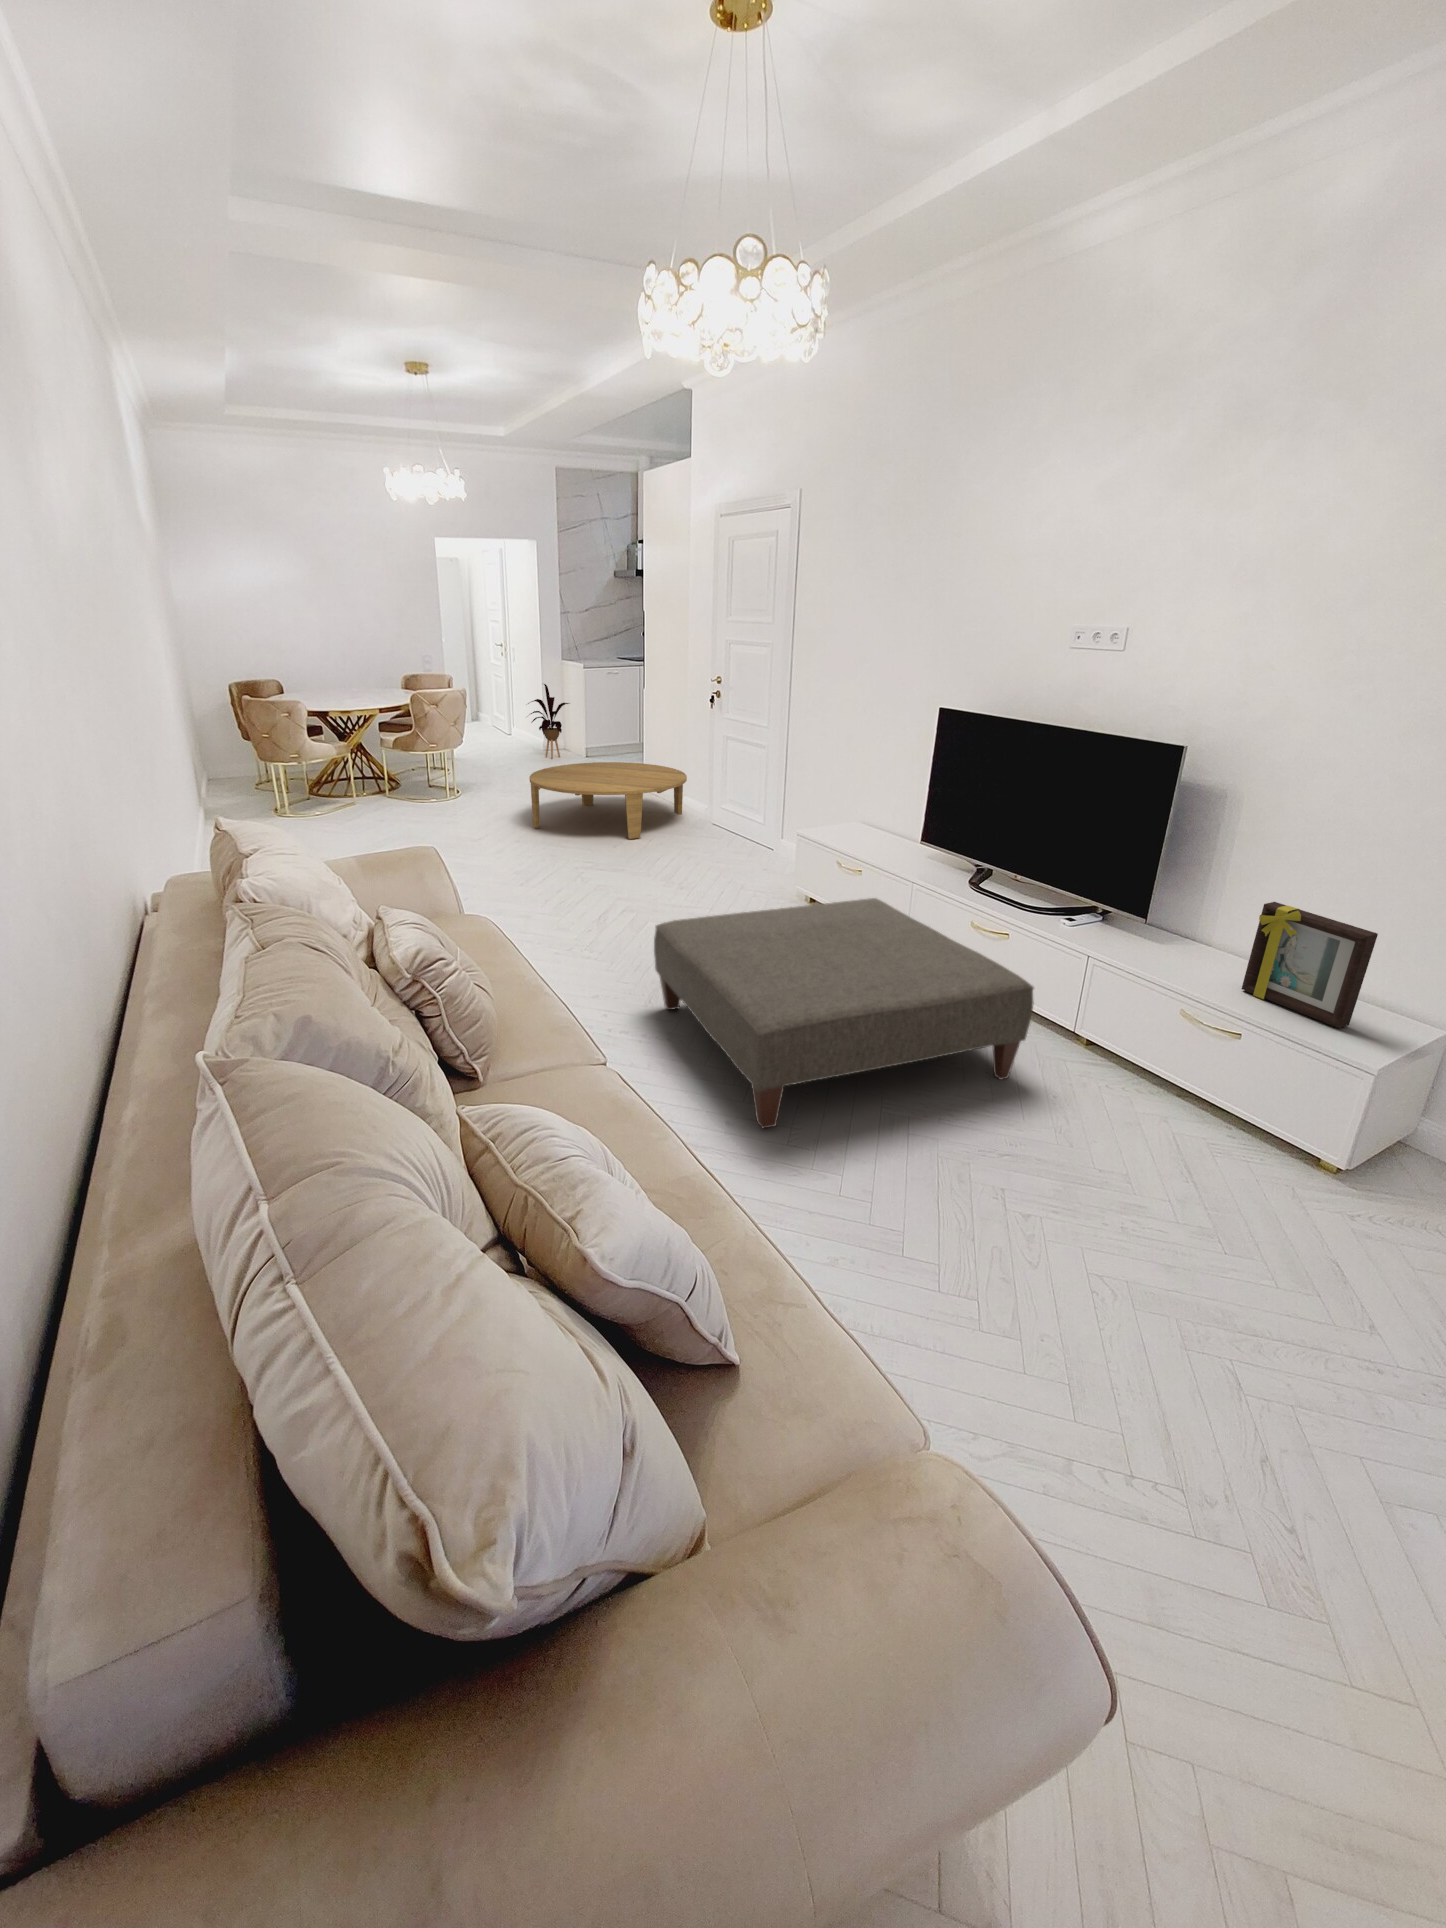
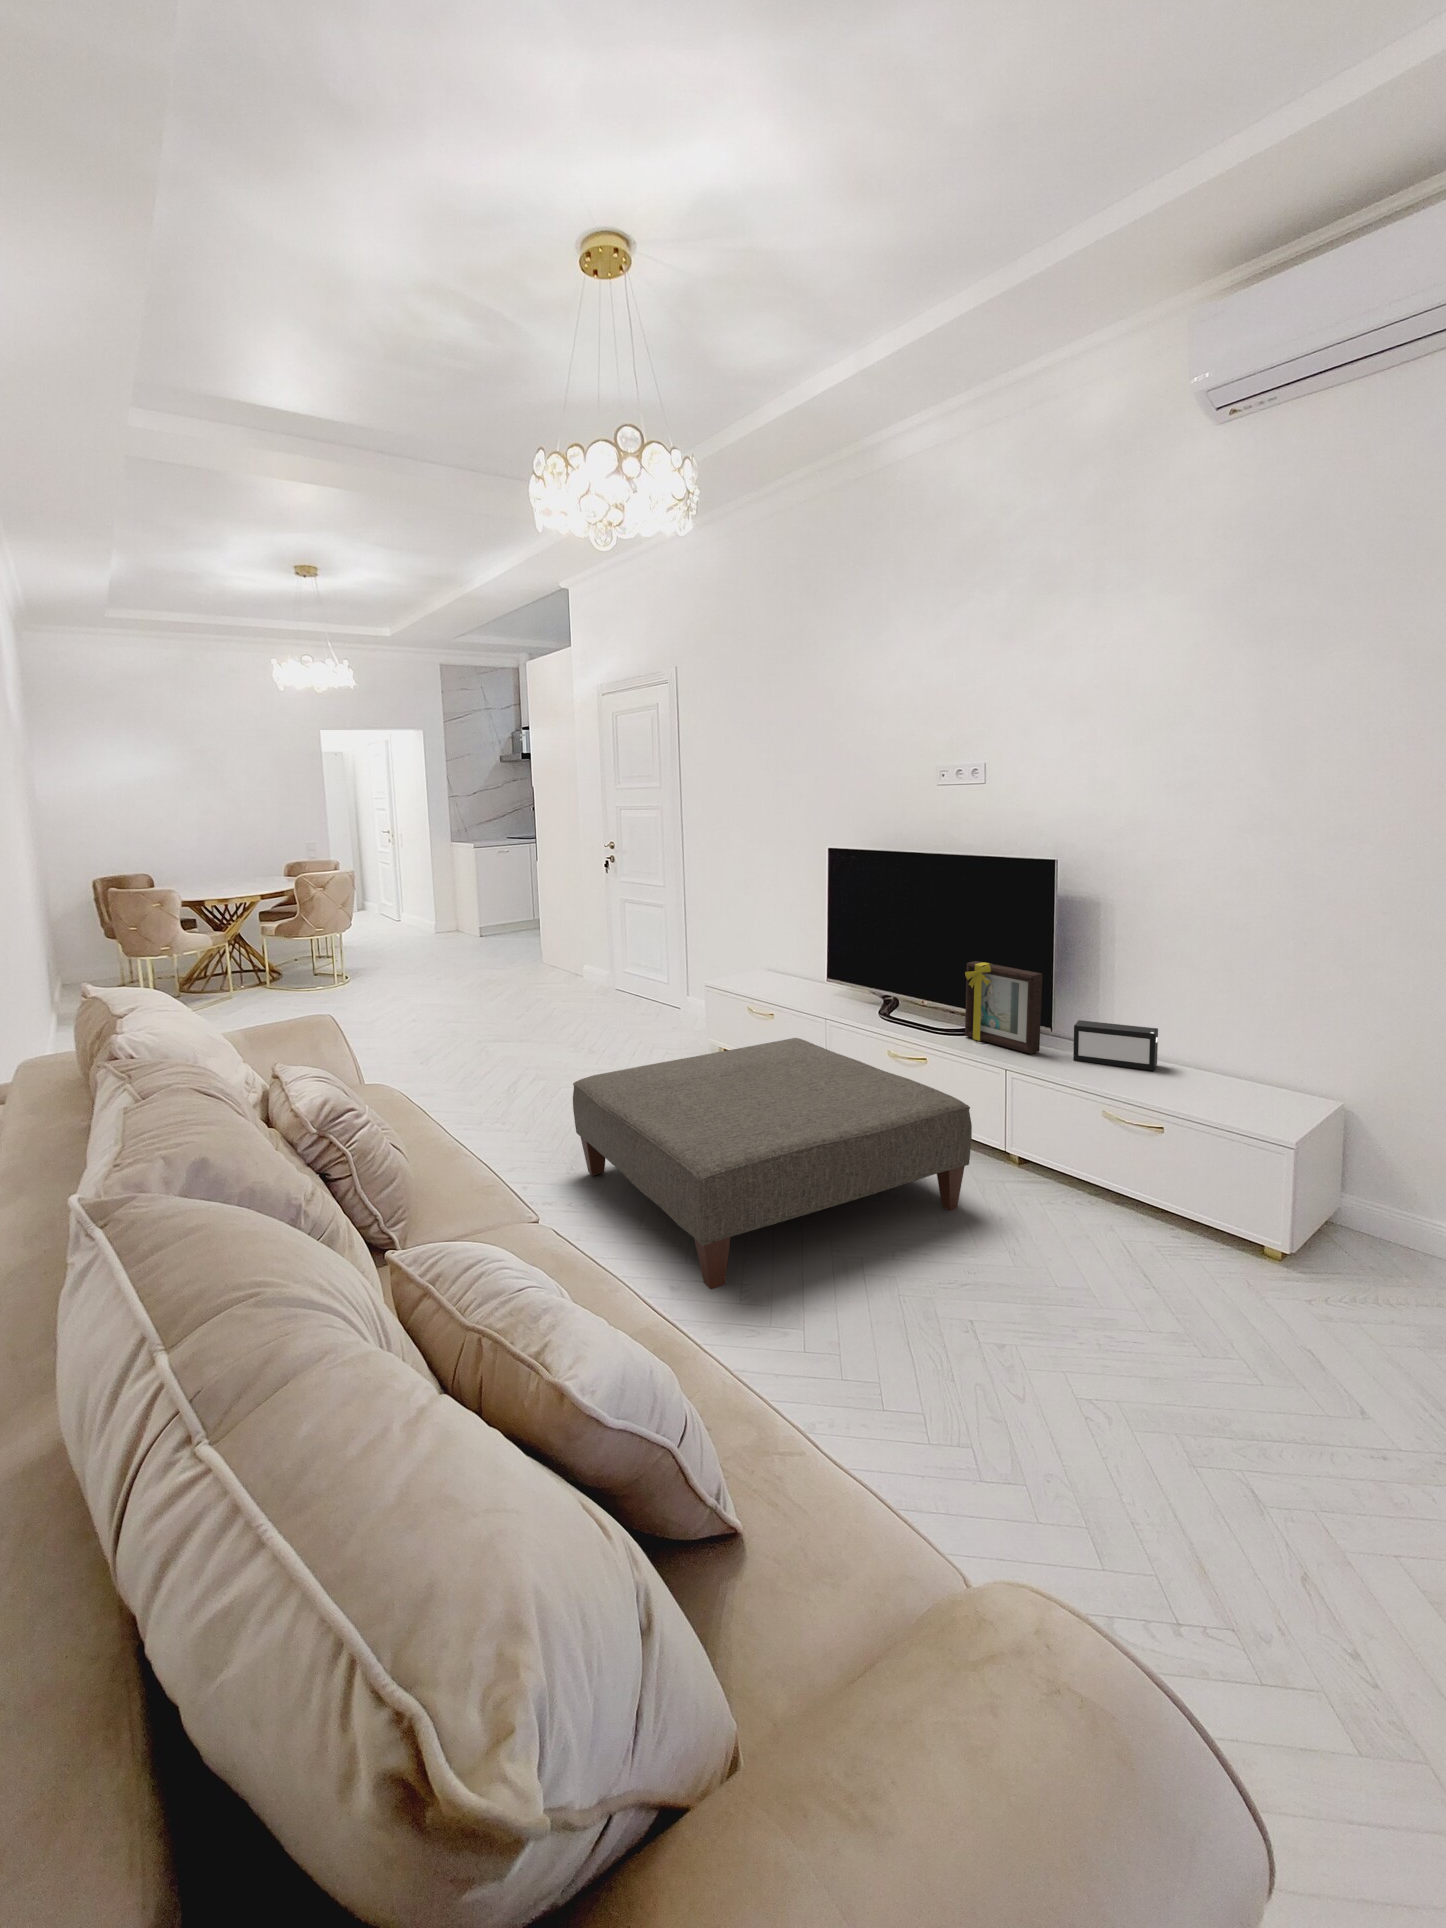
house plant: present [528,684,569,759] -> none [415,865,462,940]
coffee table: present [530,762,687,839] -> none [424,934,588,1009]
picture frame: present [1242,902,1378,1028] -> present [965,961,1042,1054]
speaker: none [1151,911,1246,969] -> present [1073,1020,1158,1070]

